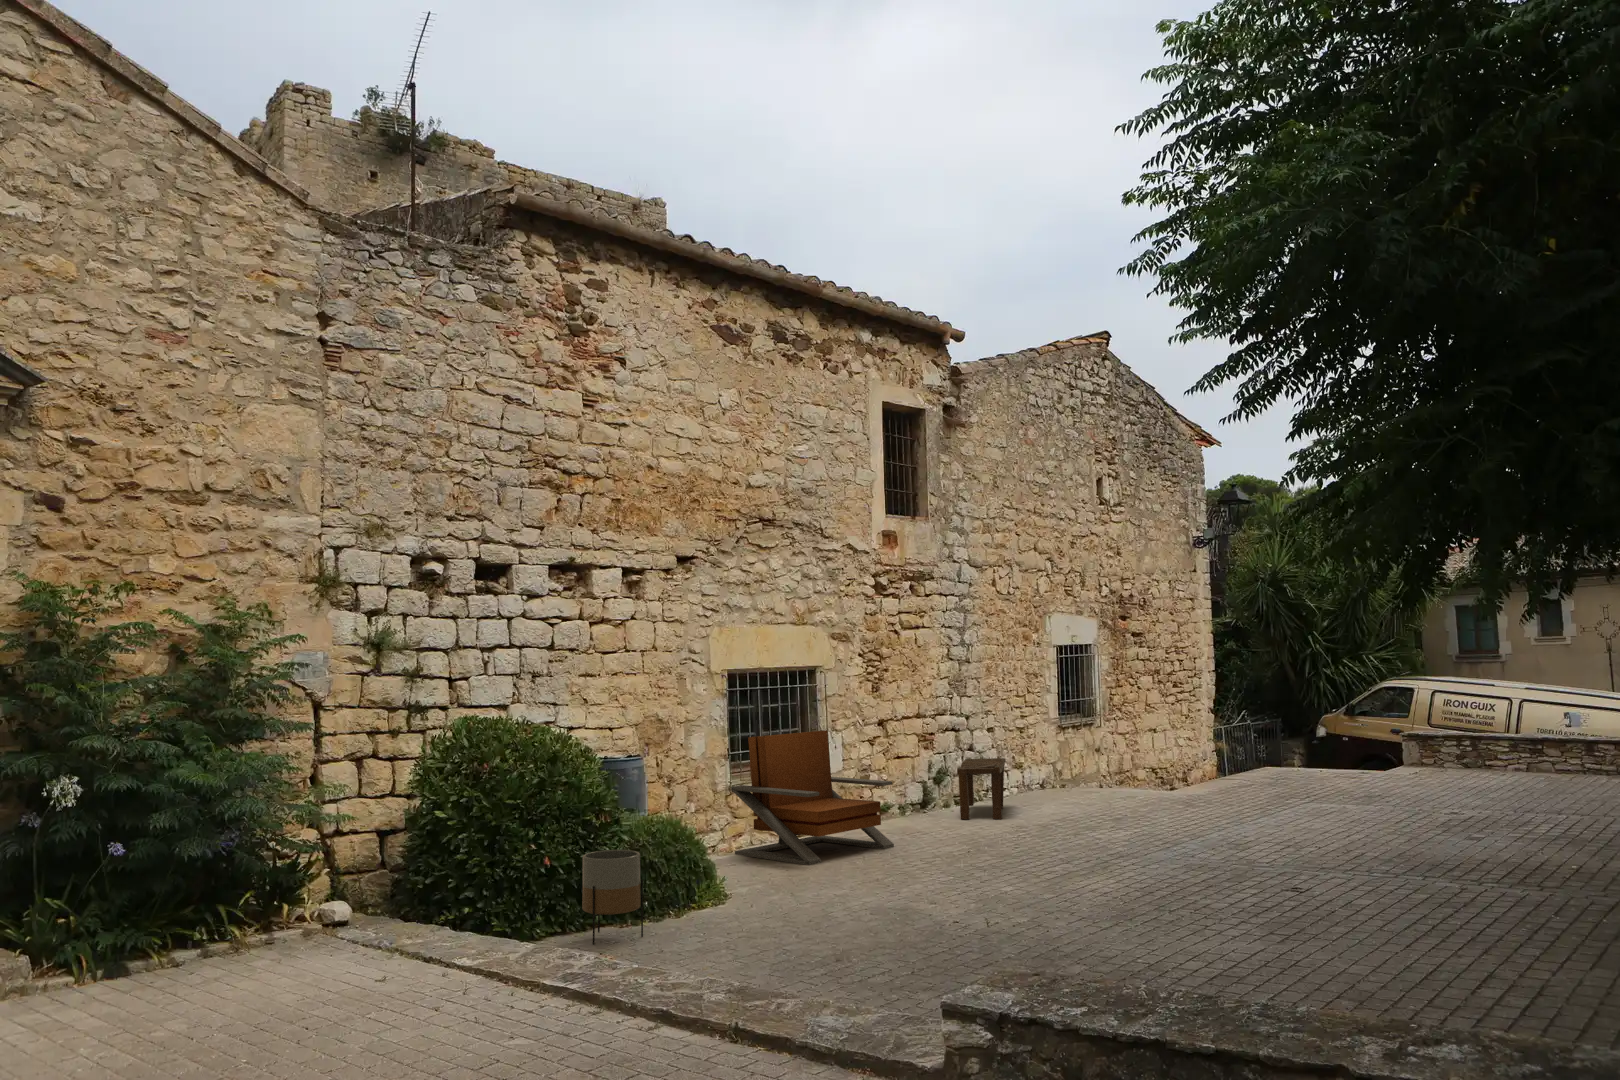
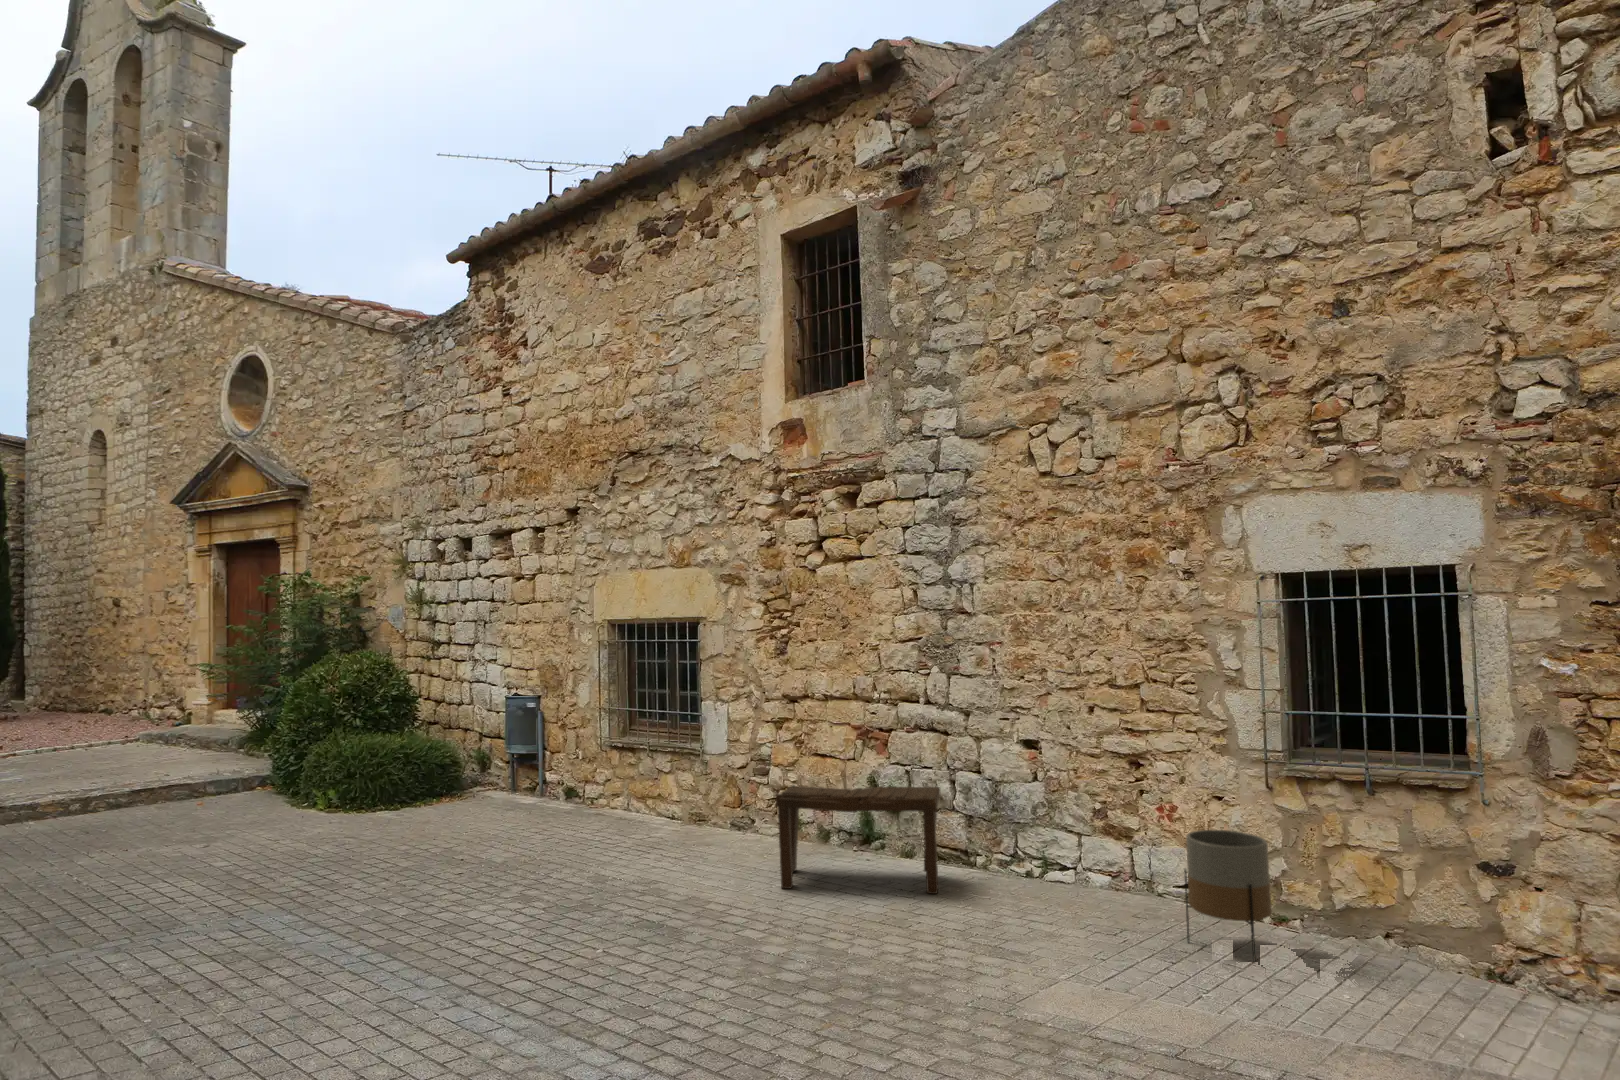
lounge chair: present [731,730,894,865] -> none [477,686,660,843]
planter: present [582,850,643,945] -> present [1184,830,1272,962]

